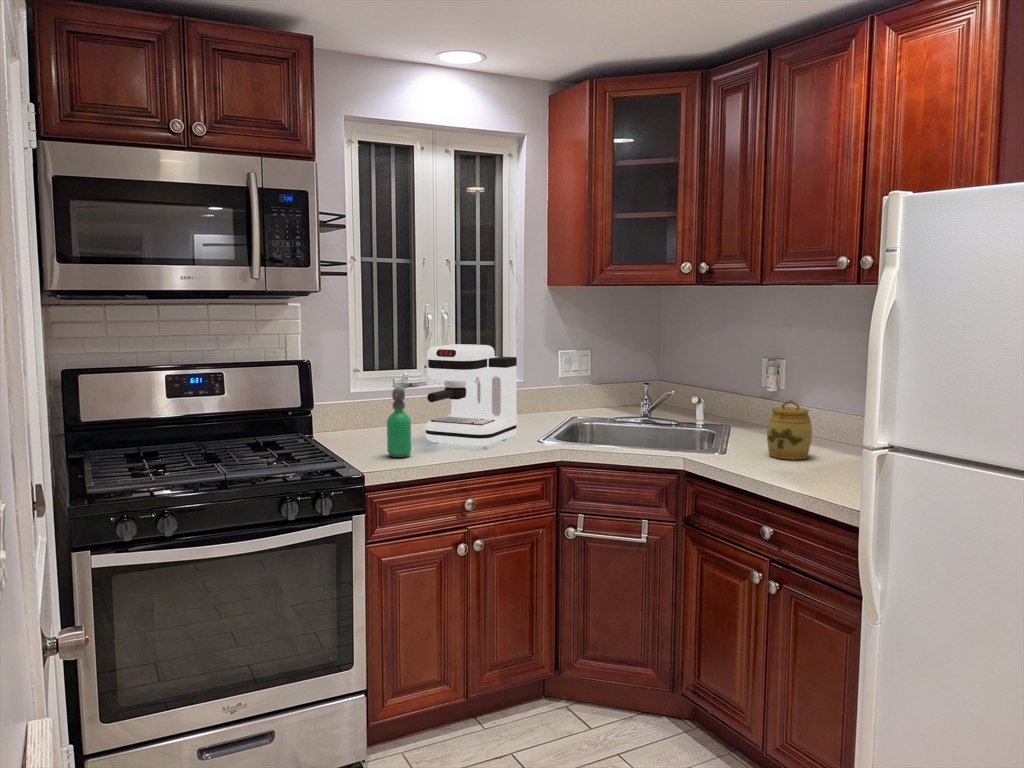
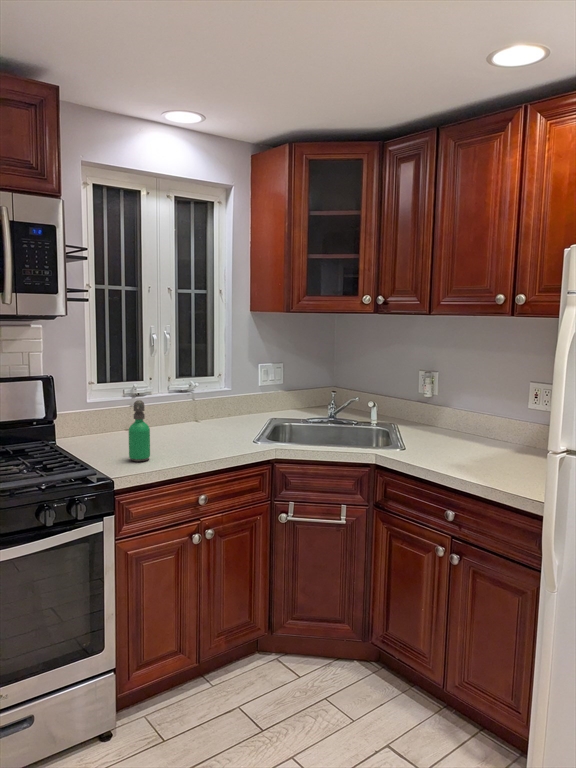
coffee maker: present [425,344,517,448] -> none [158,361,235,449]
jar: present [767,400,812,460] -> none [439,406,473,454]

